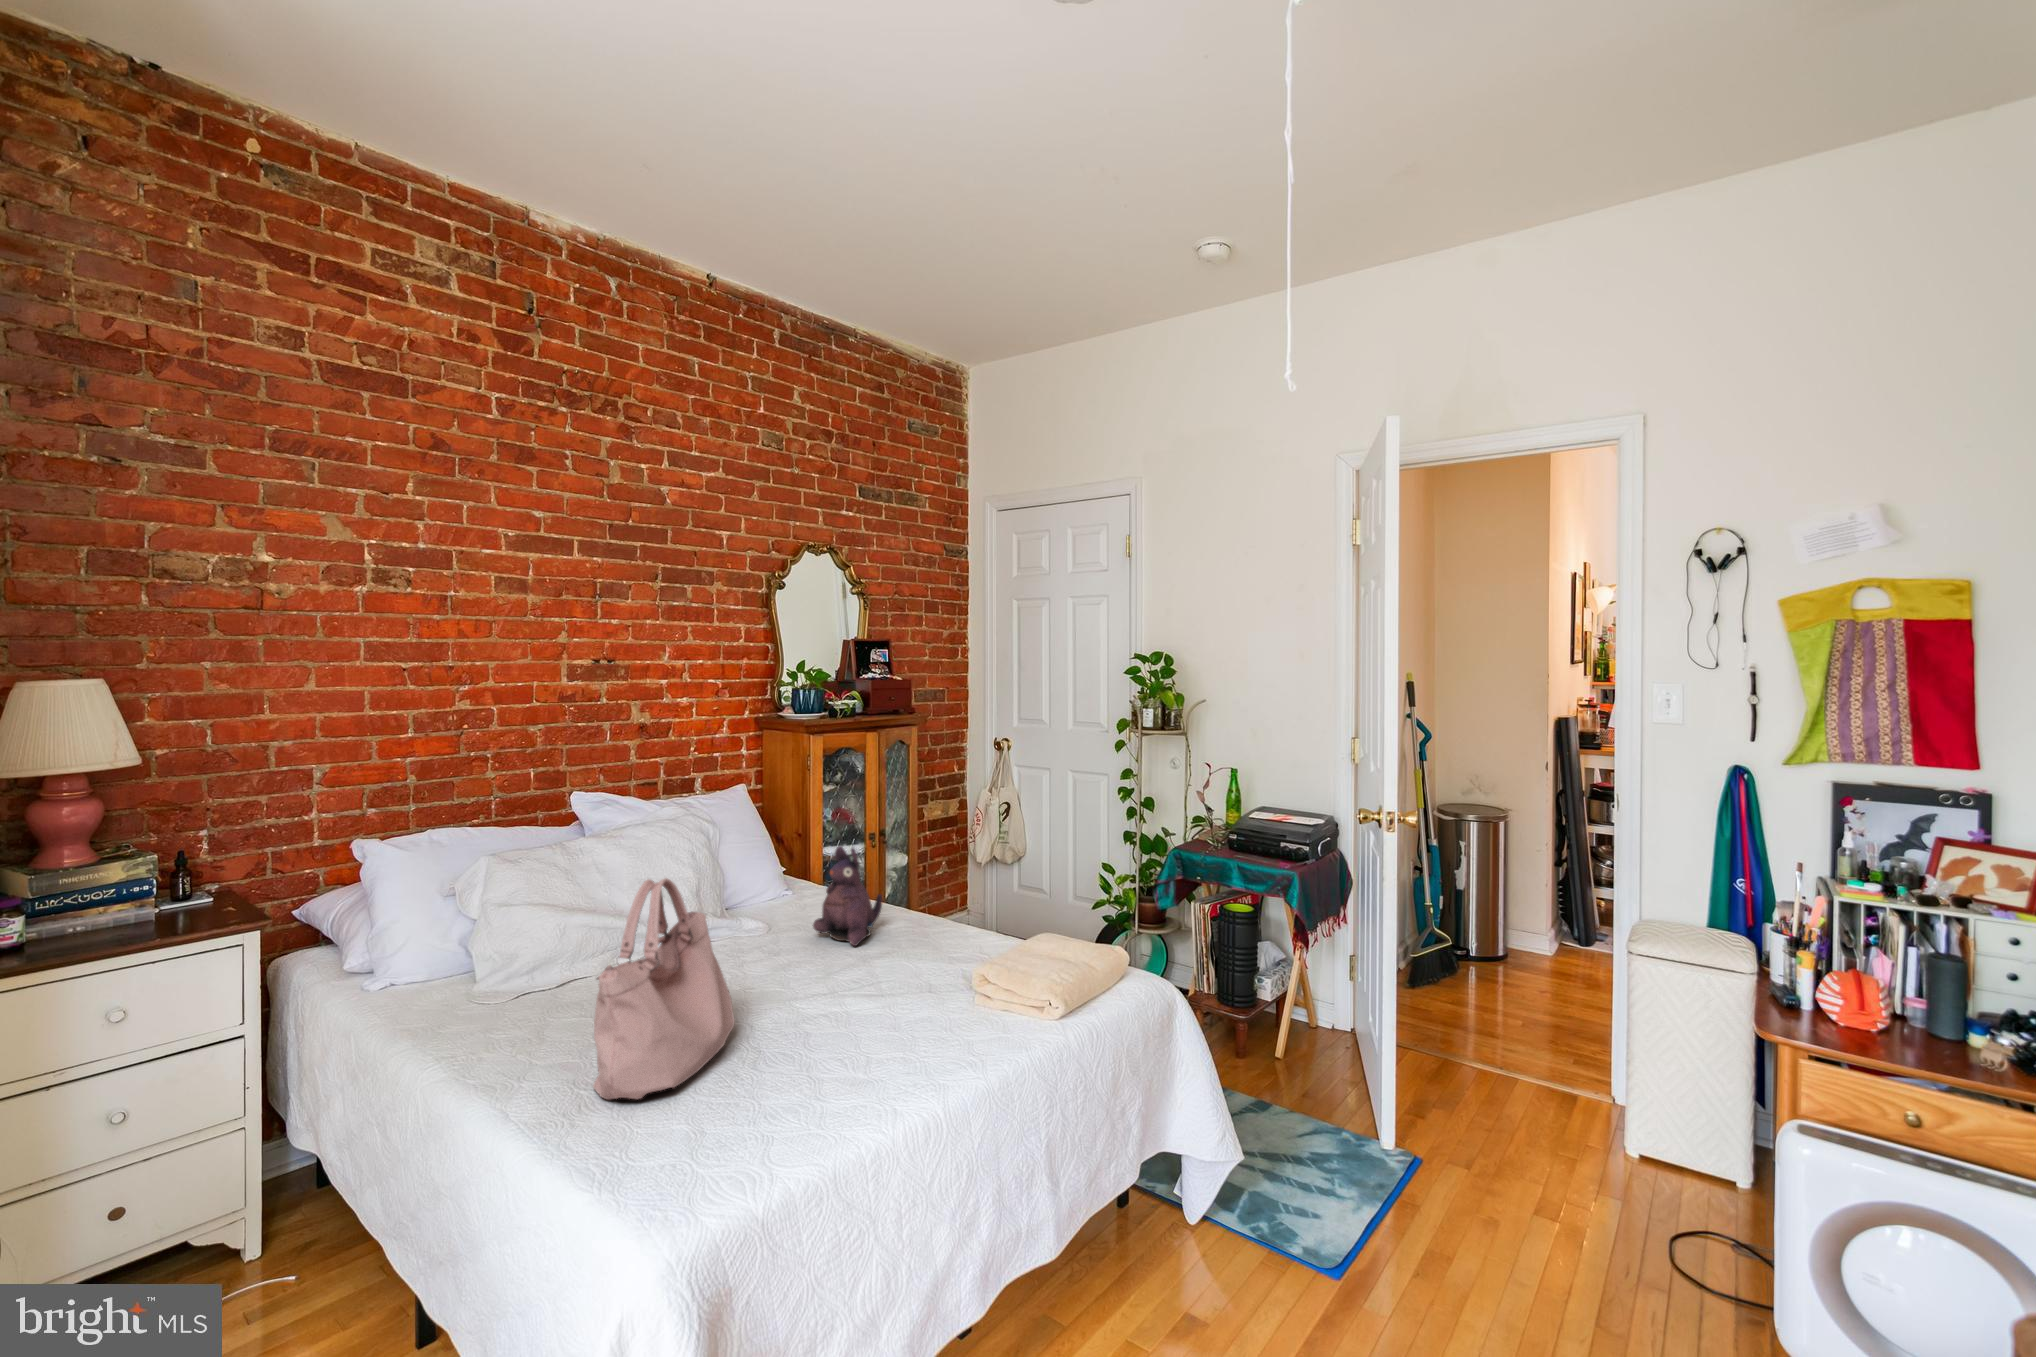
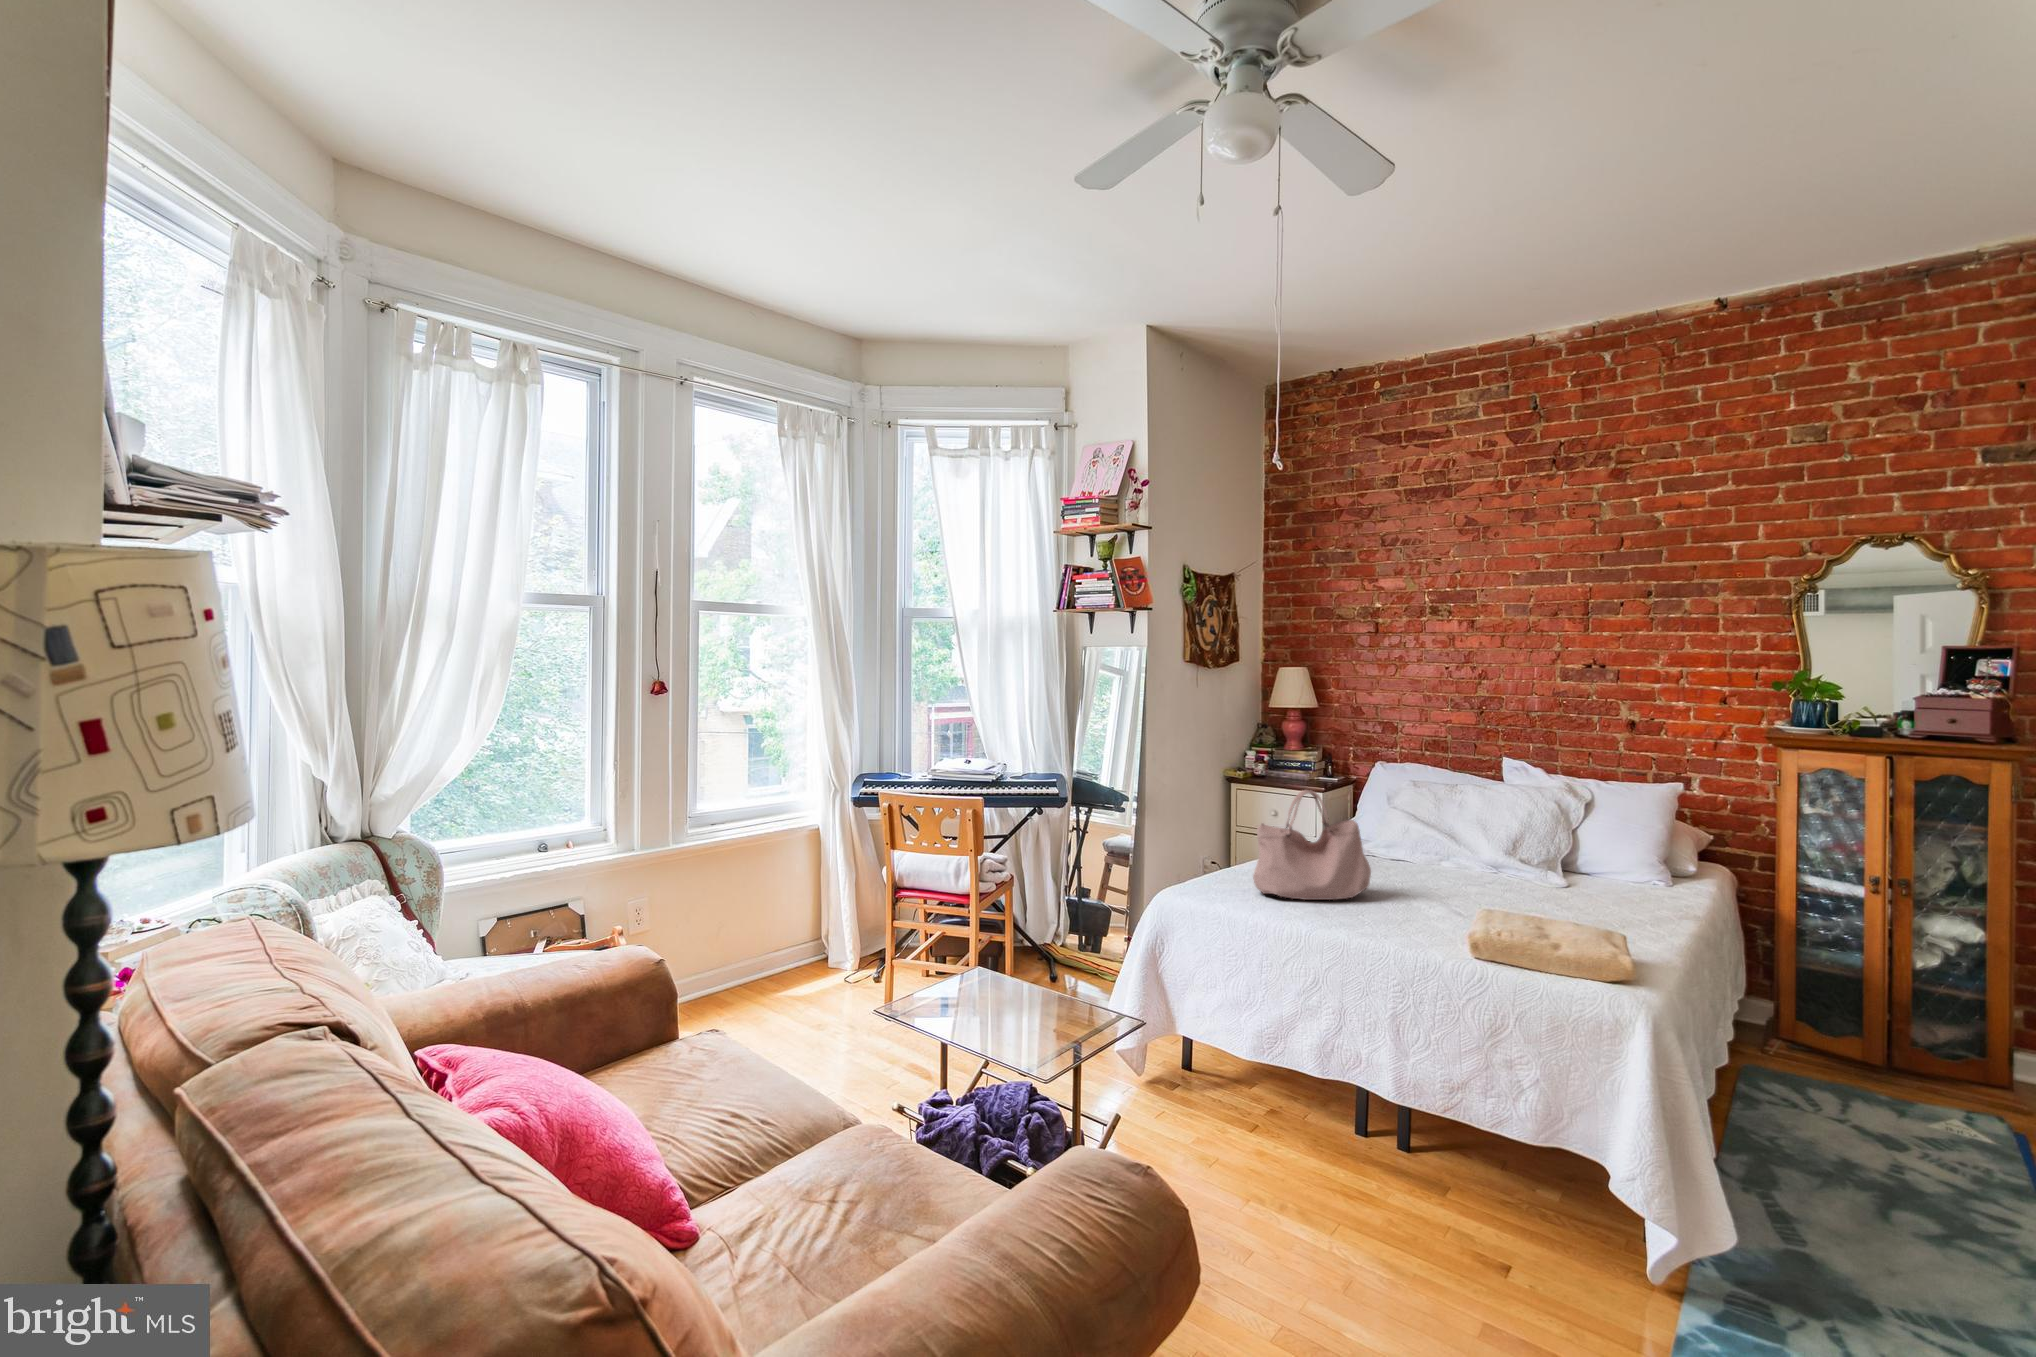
plush toy: present [813,846,883,946] -> none [1568,829,1643,912]

